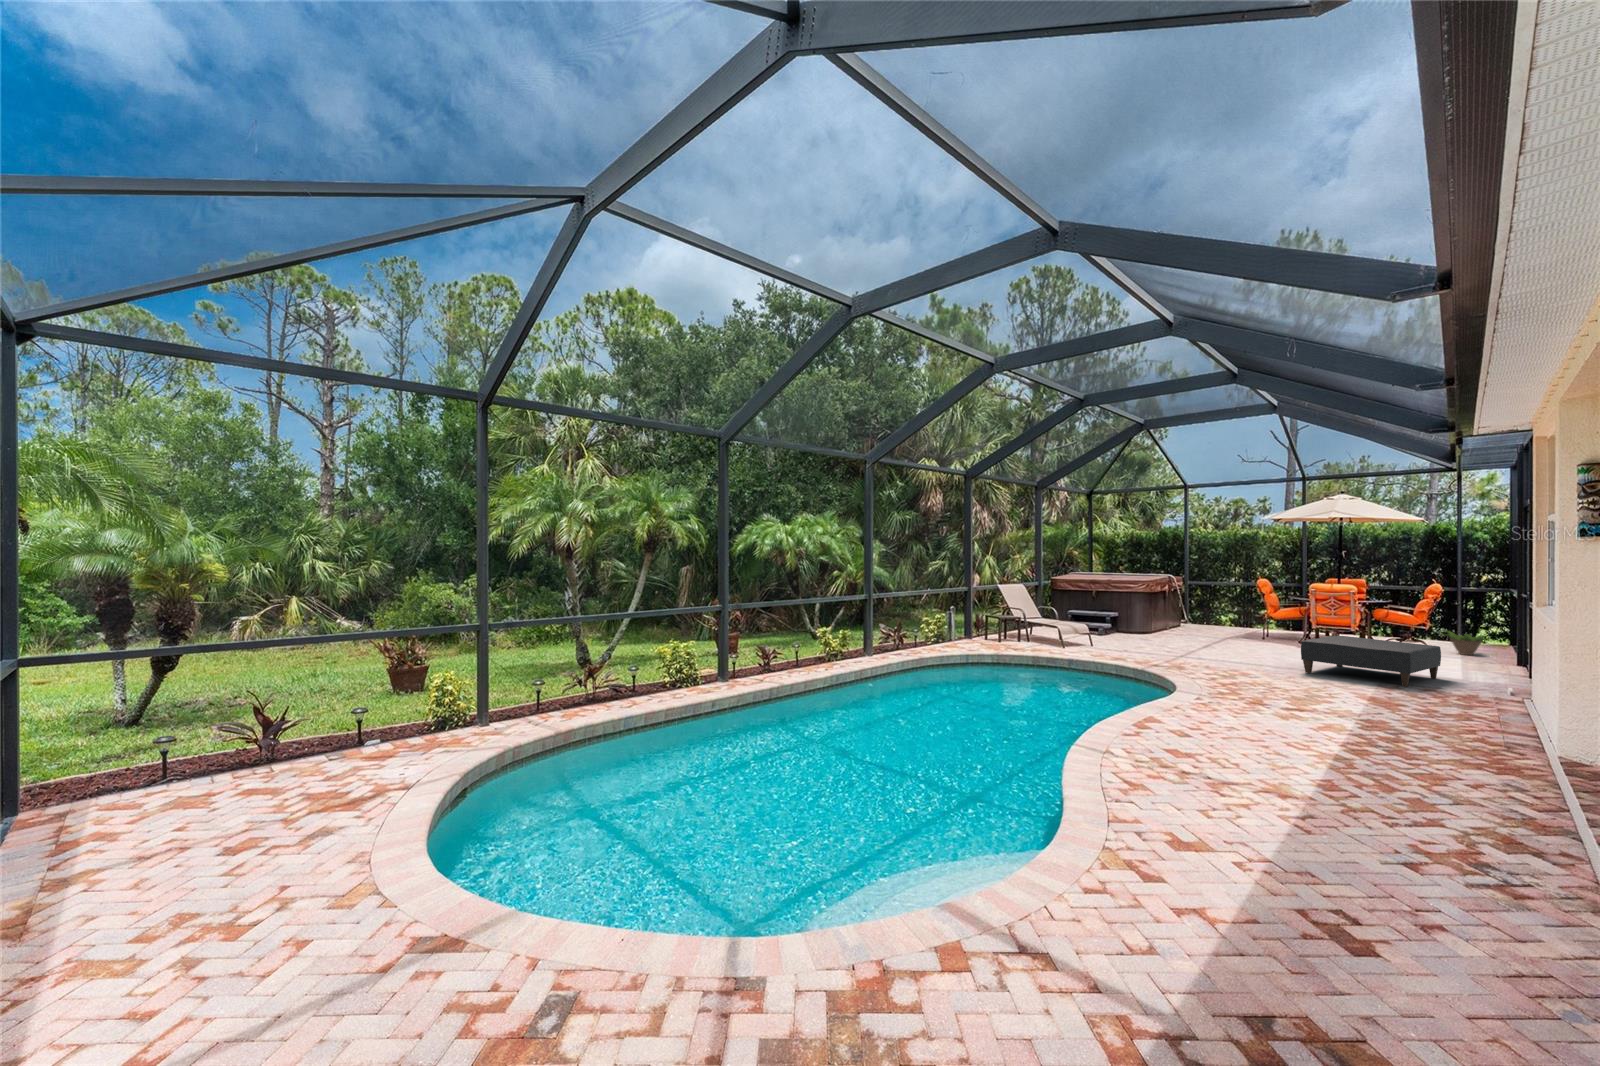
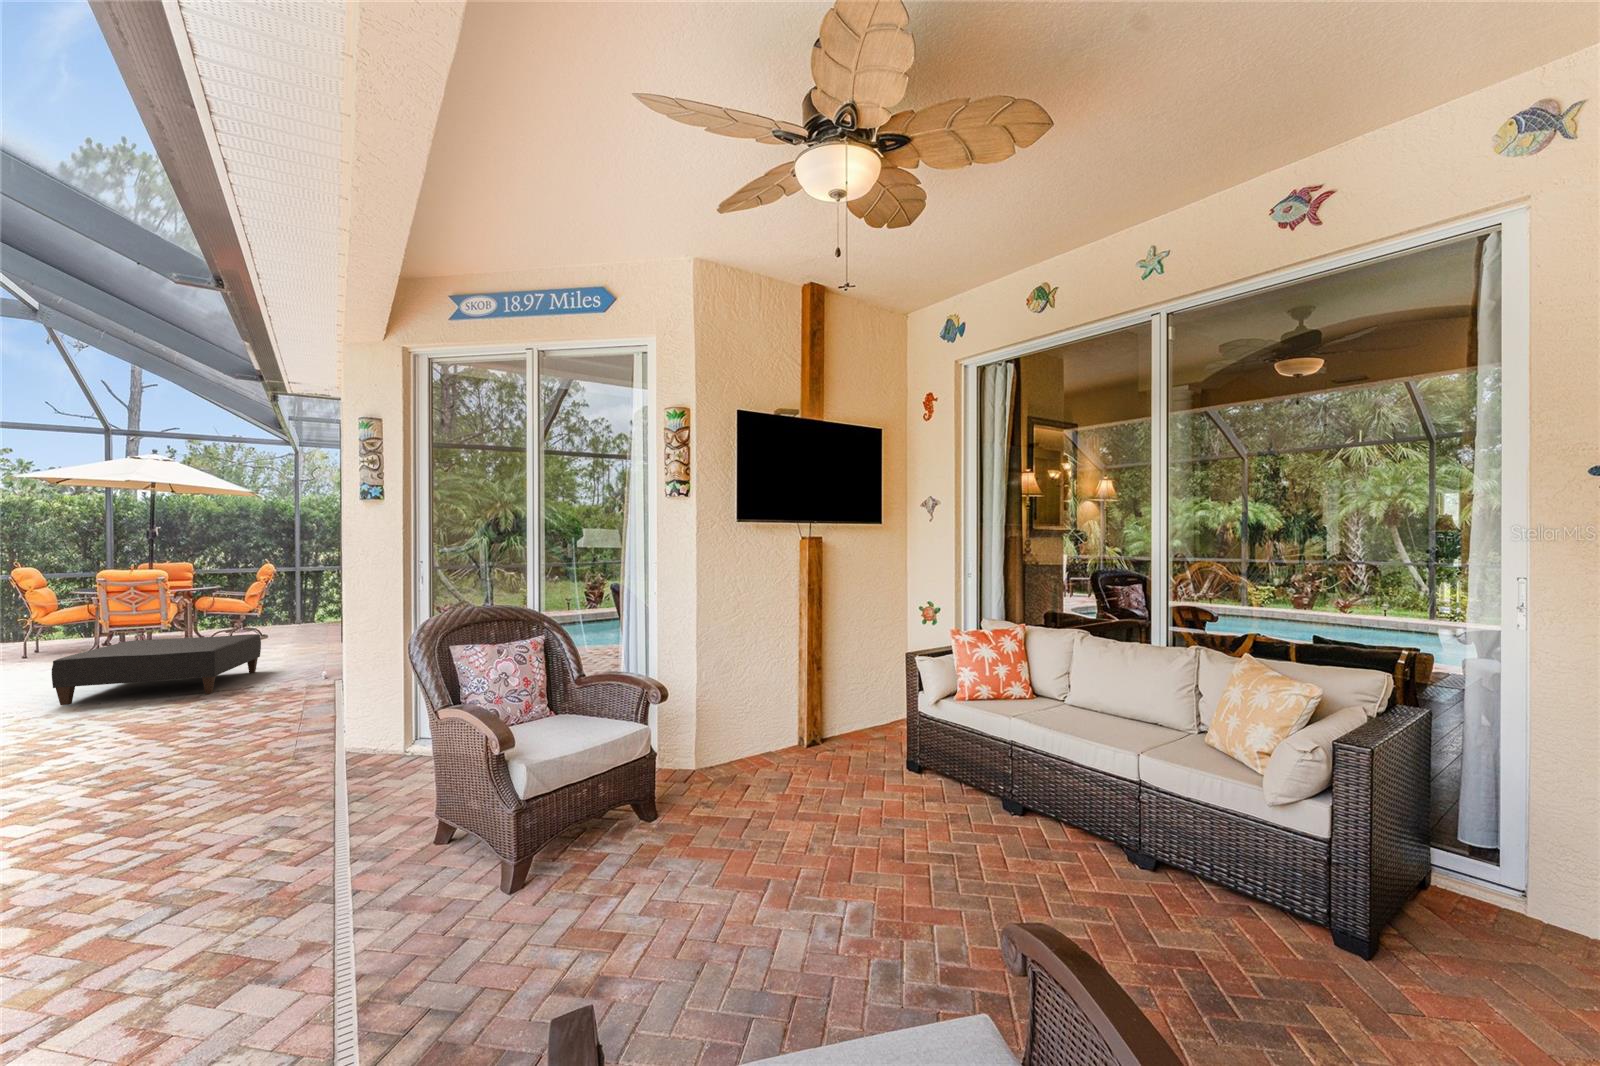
decorative plant: present [1447,631,1484,655] -> none [278,612,326,636]

